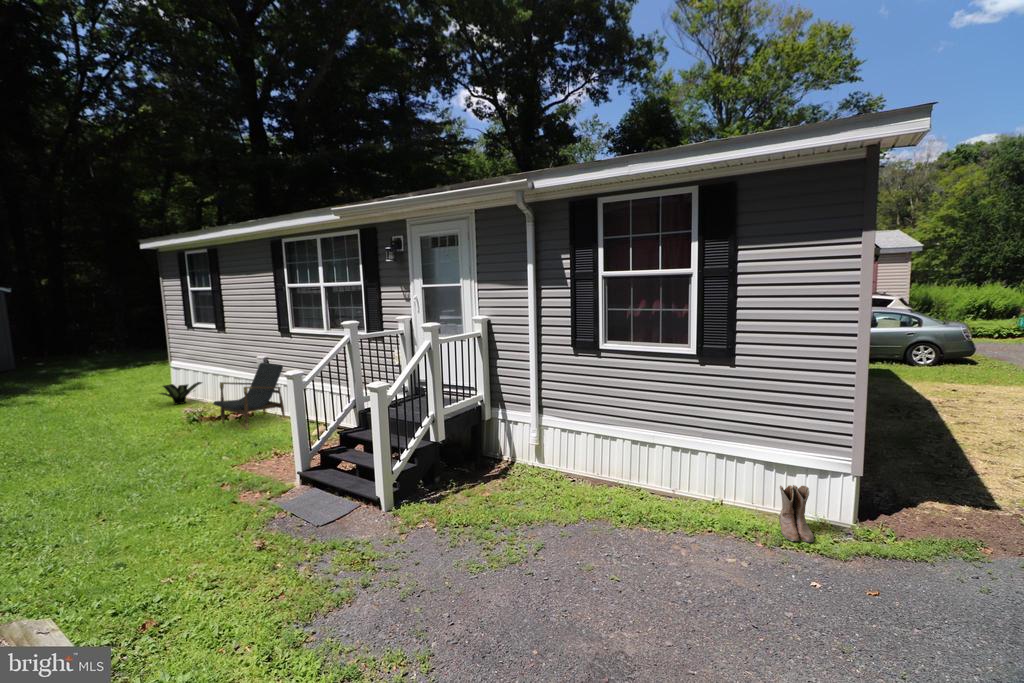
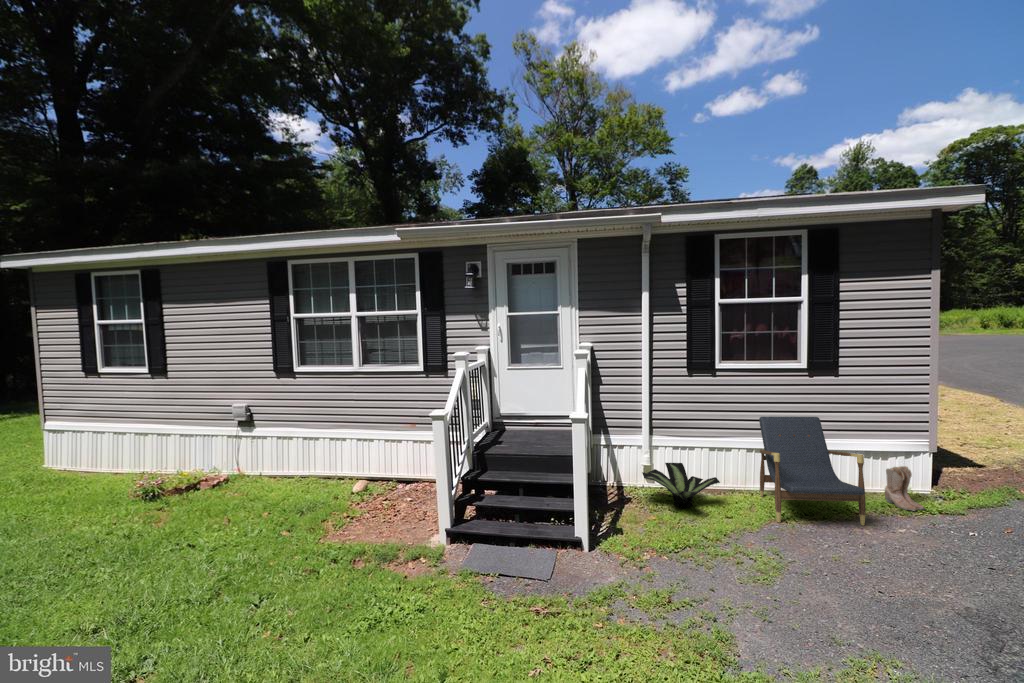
lounge chair: present [213,363,285,430] -> present [759,417,866,526]
potted plant: present [159,382,202,404] -> present [642,463,720,508]

